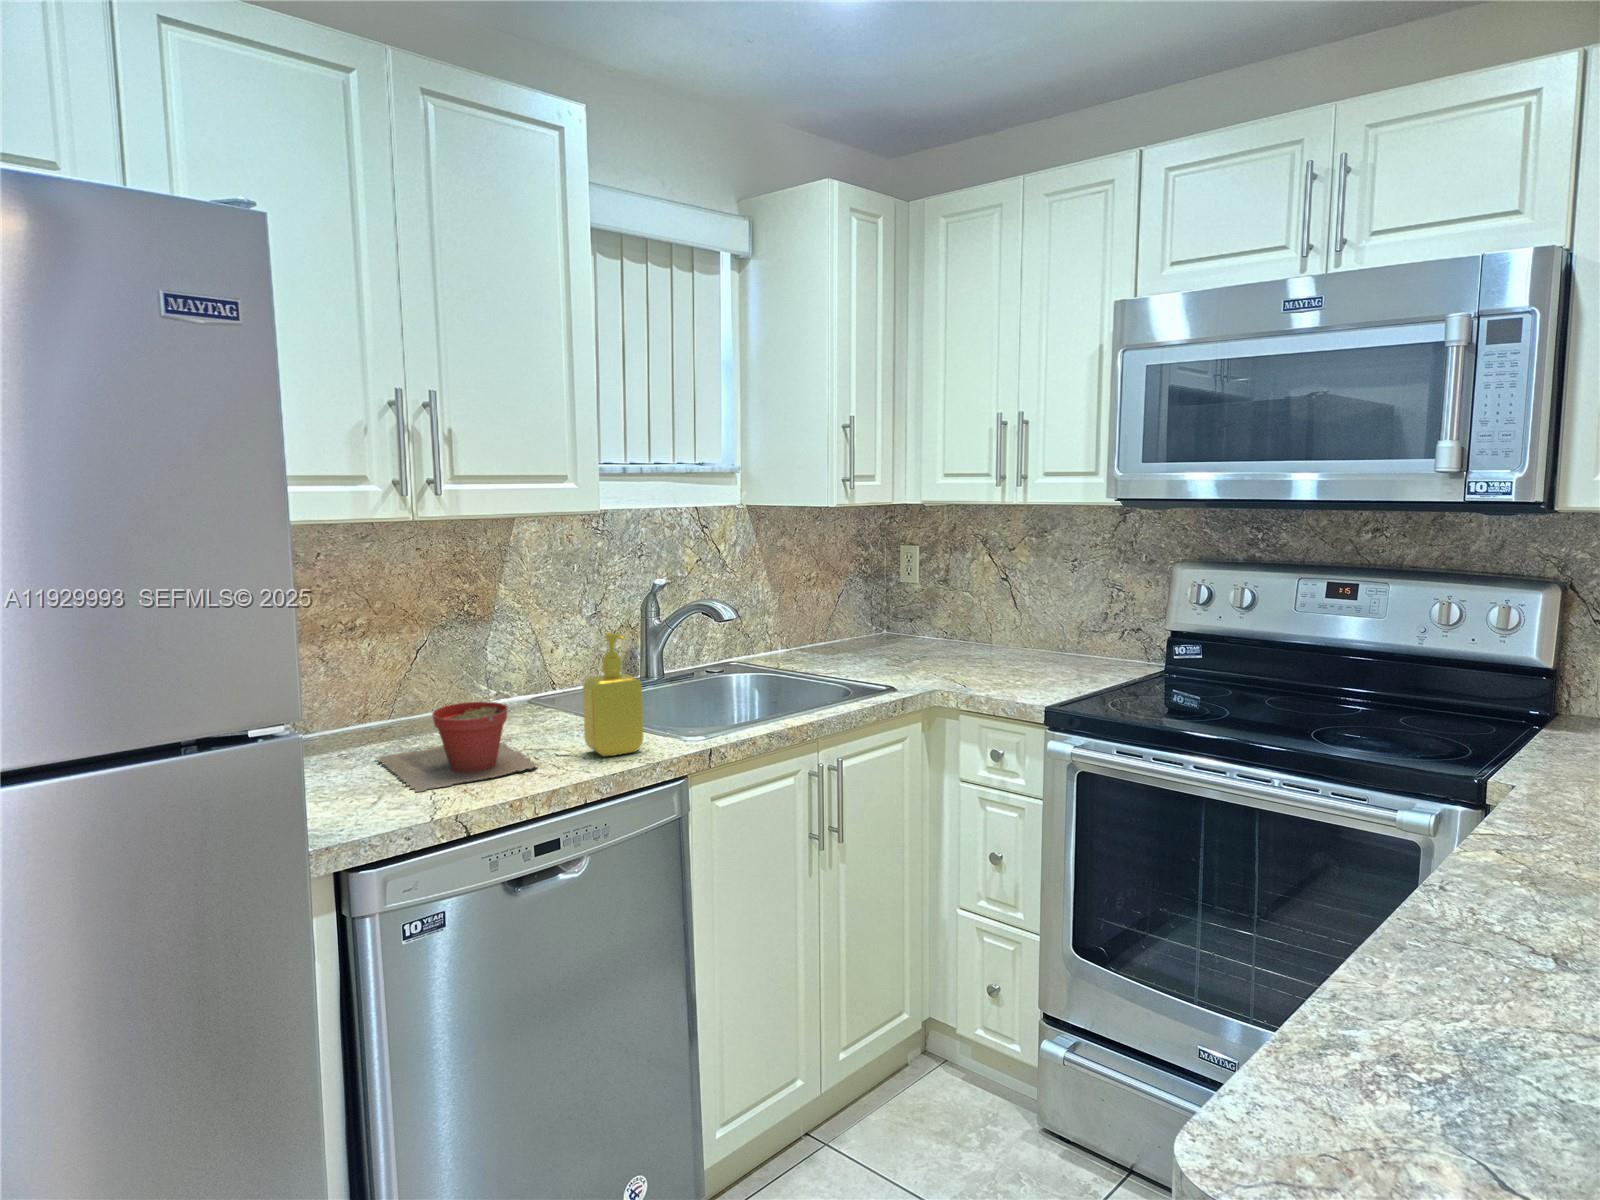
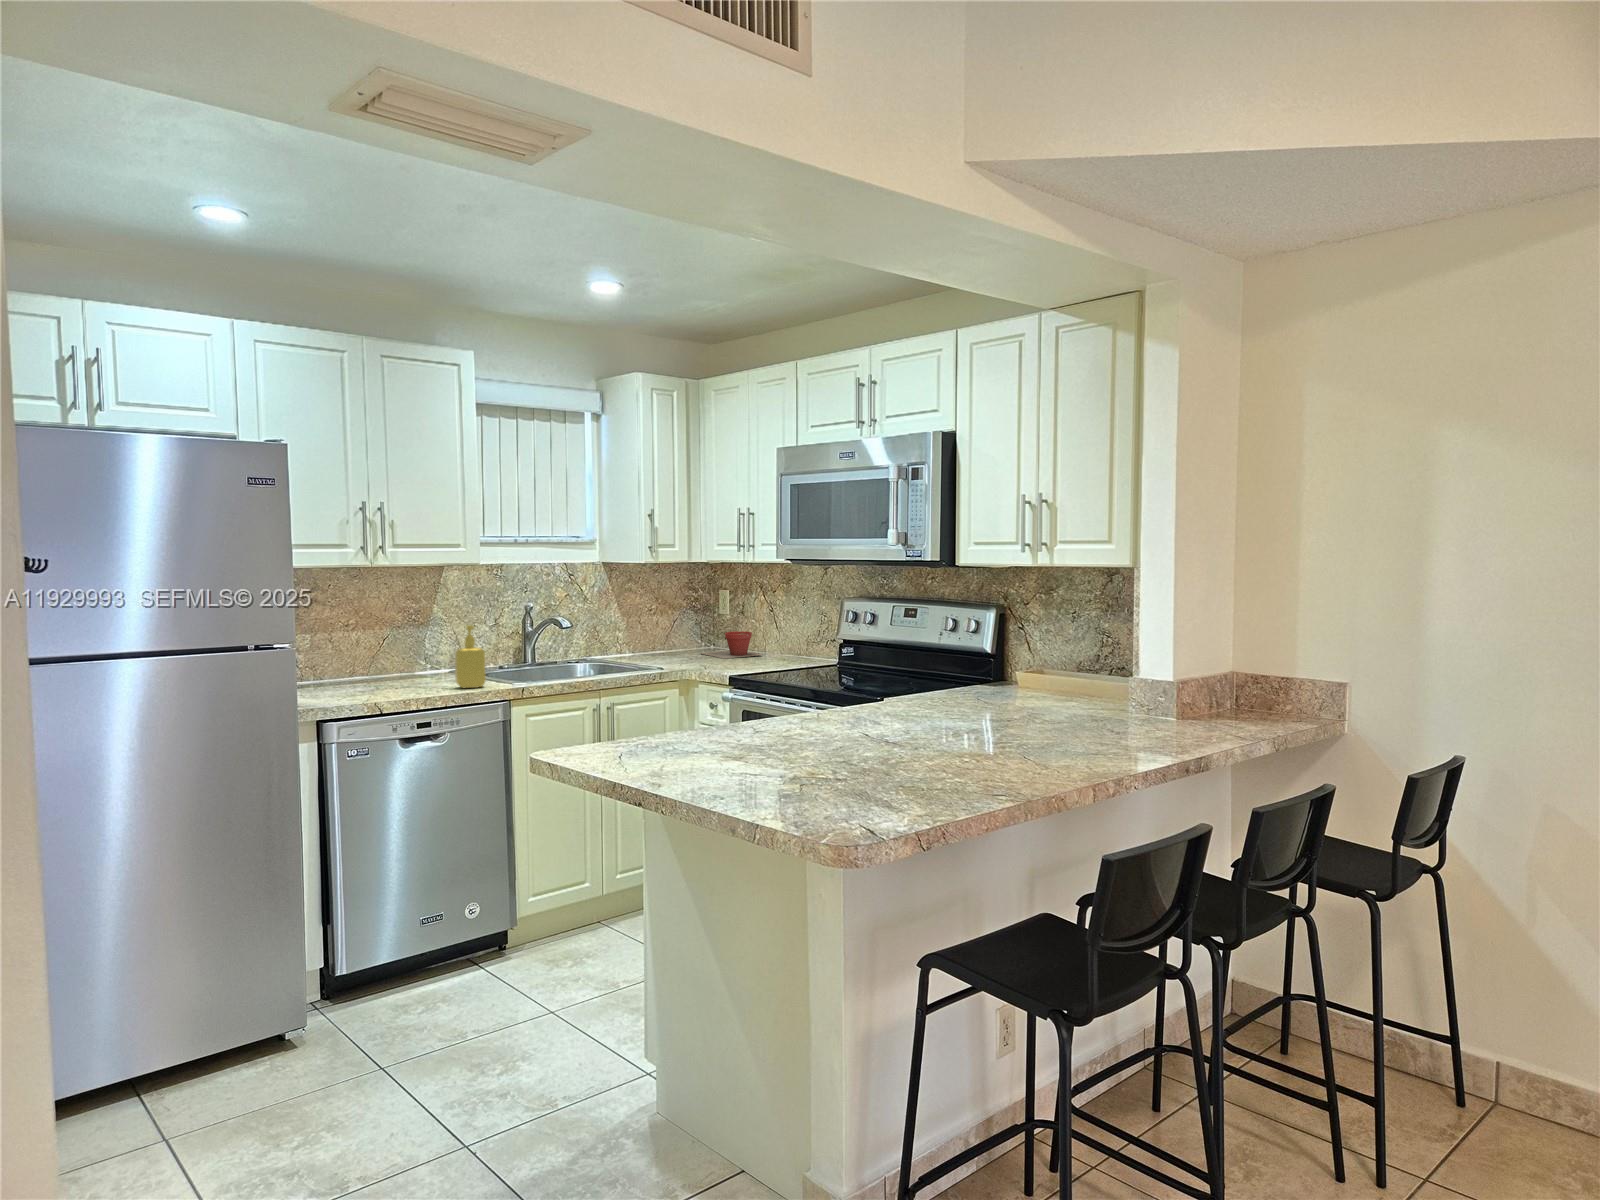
plant pot: present [379,701,538,792] -> present [701,631,762,659]

